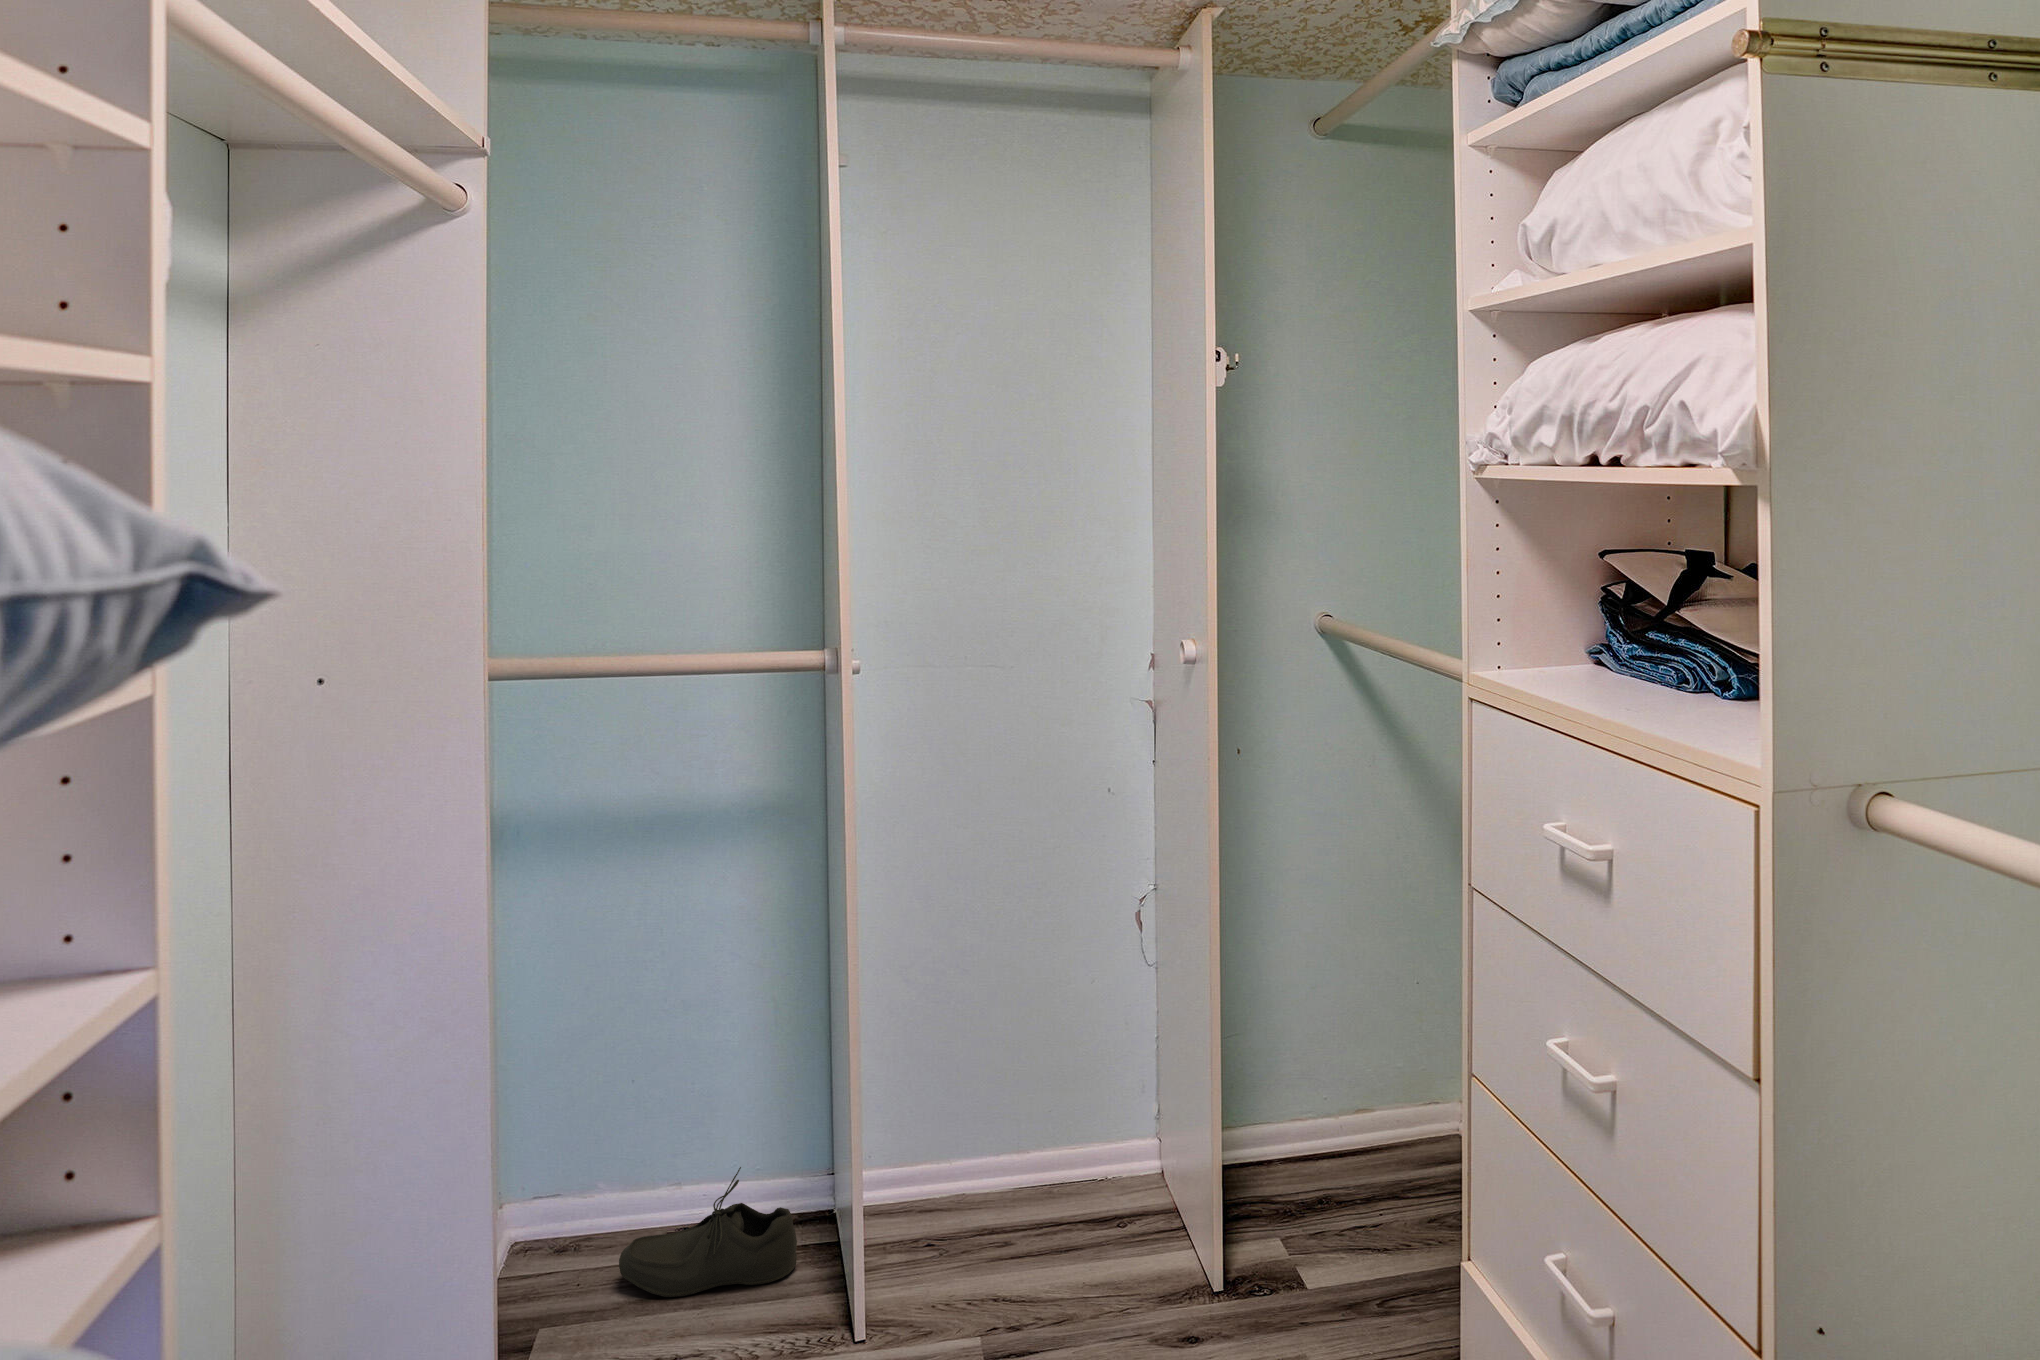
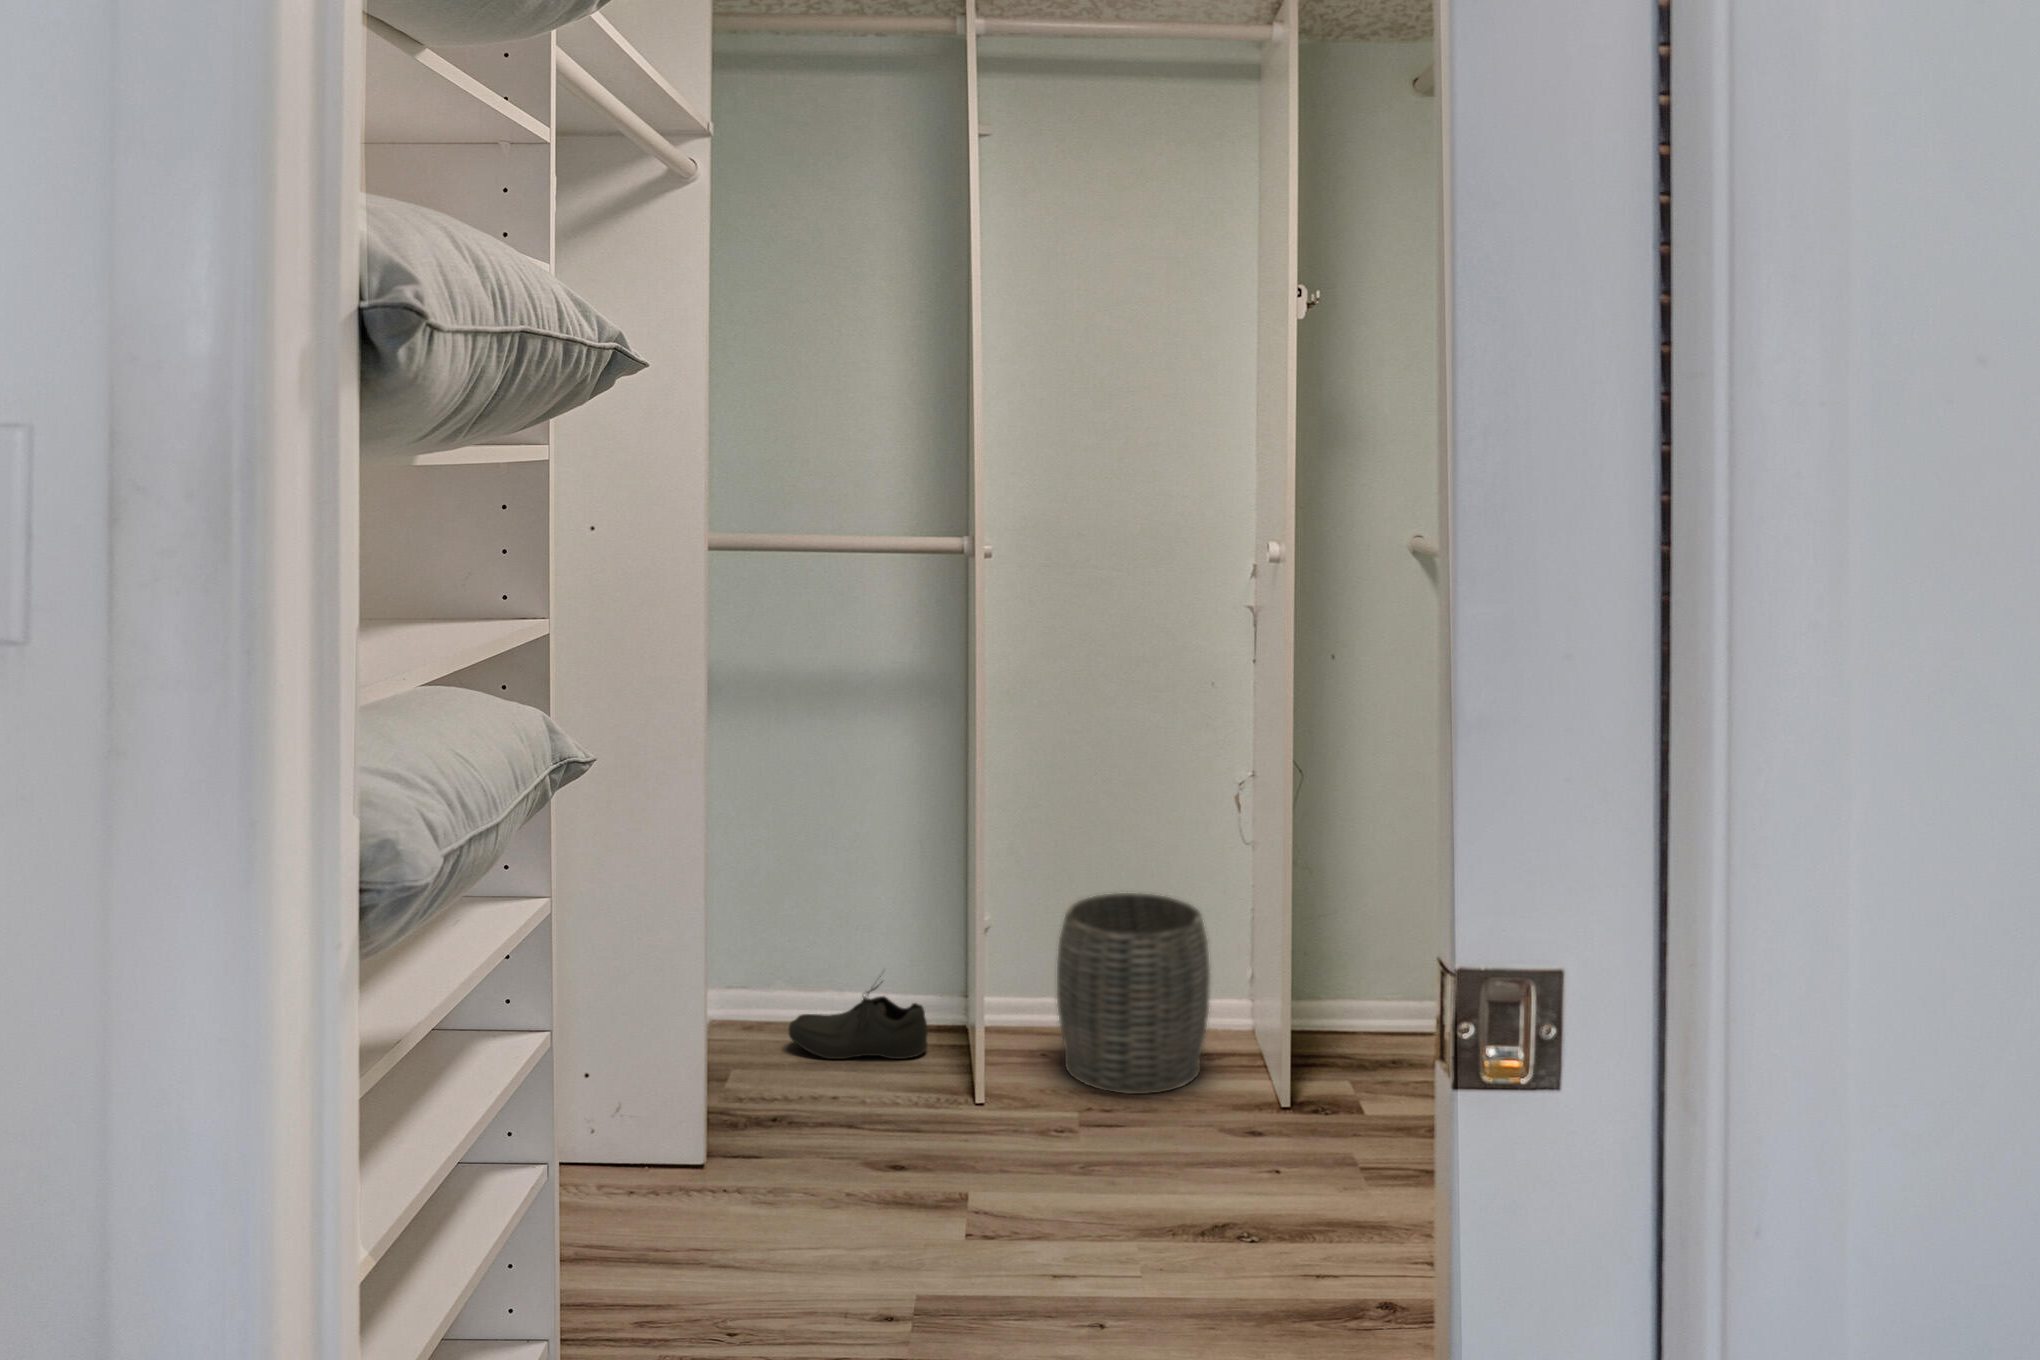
woven basket: none [953,1041,1133,1301] -> present [1057,893,1210,1094]

